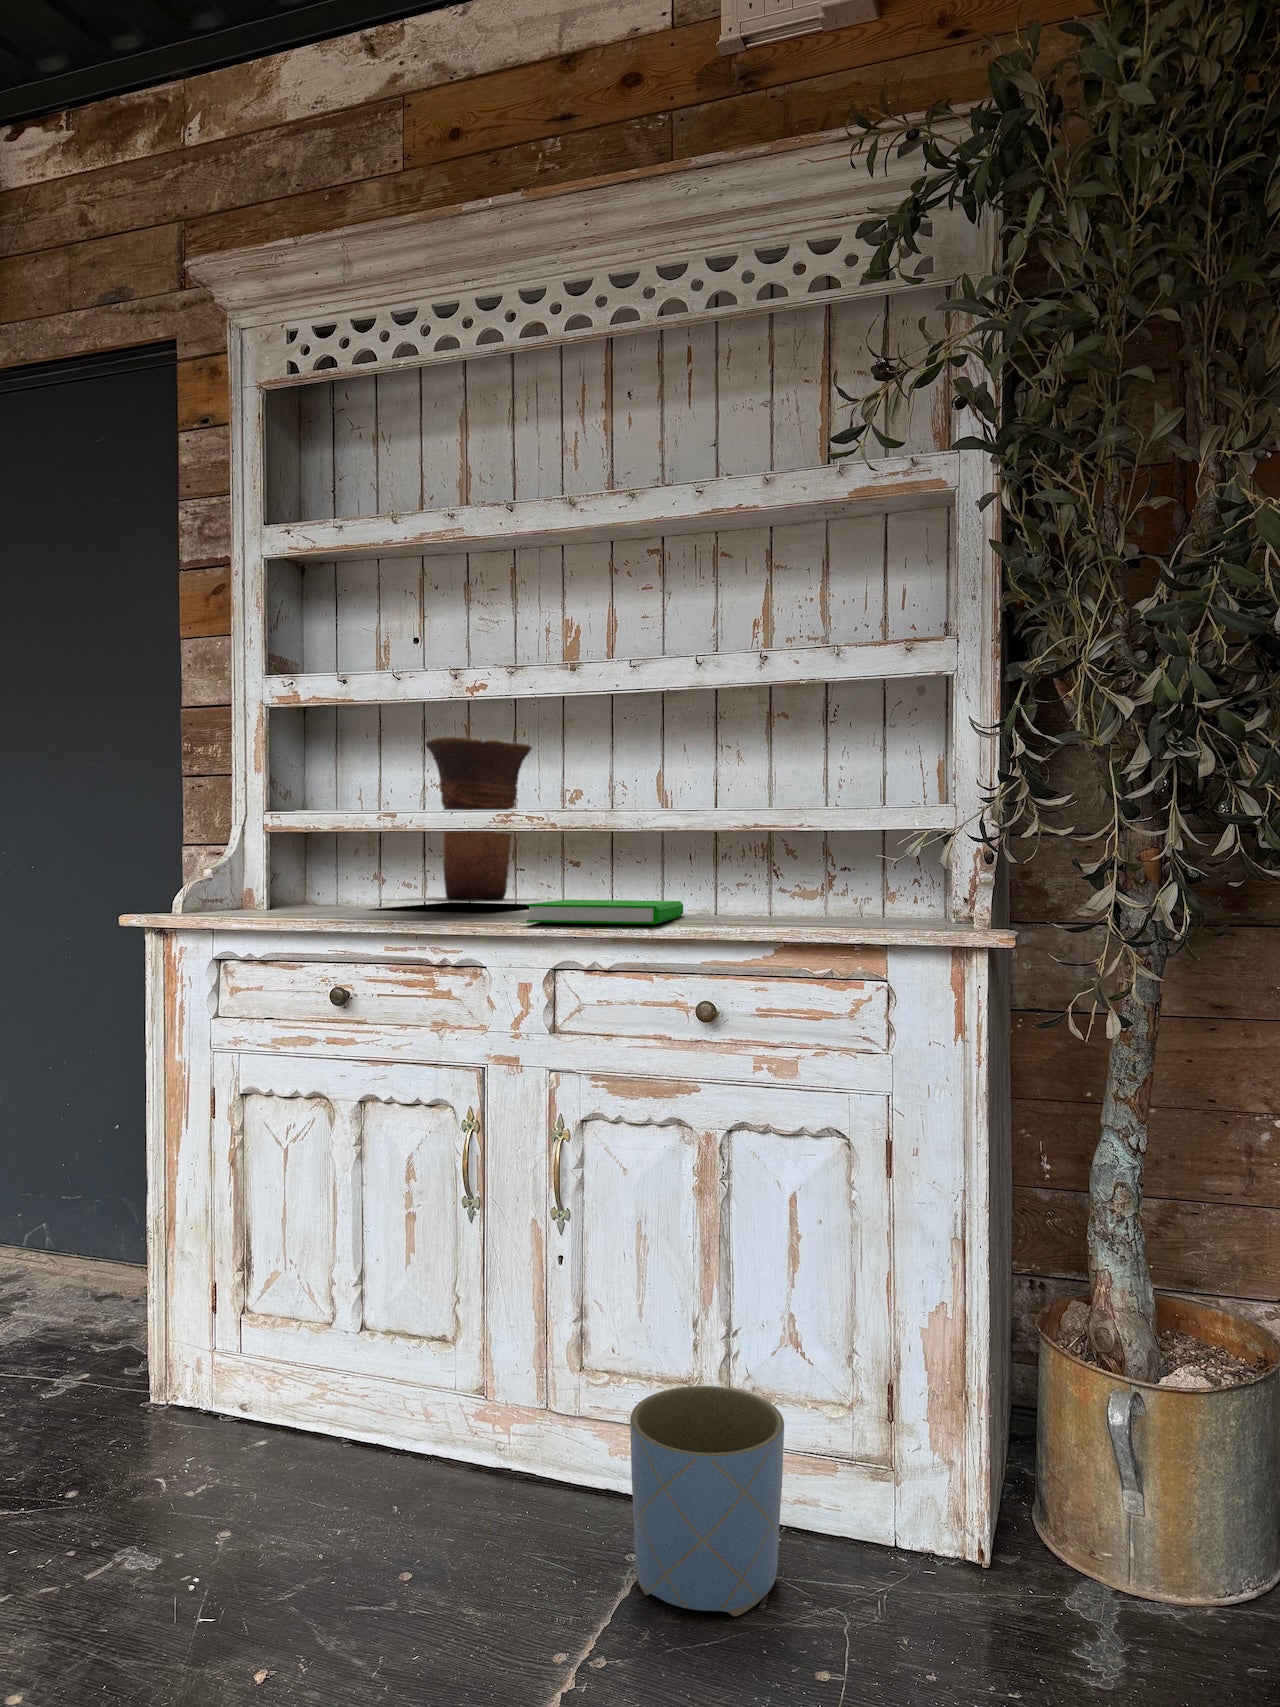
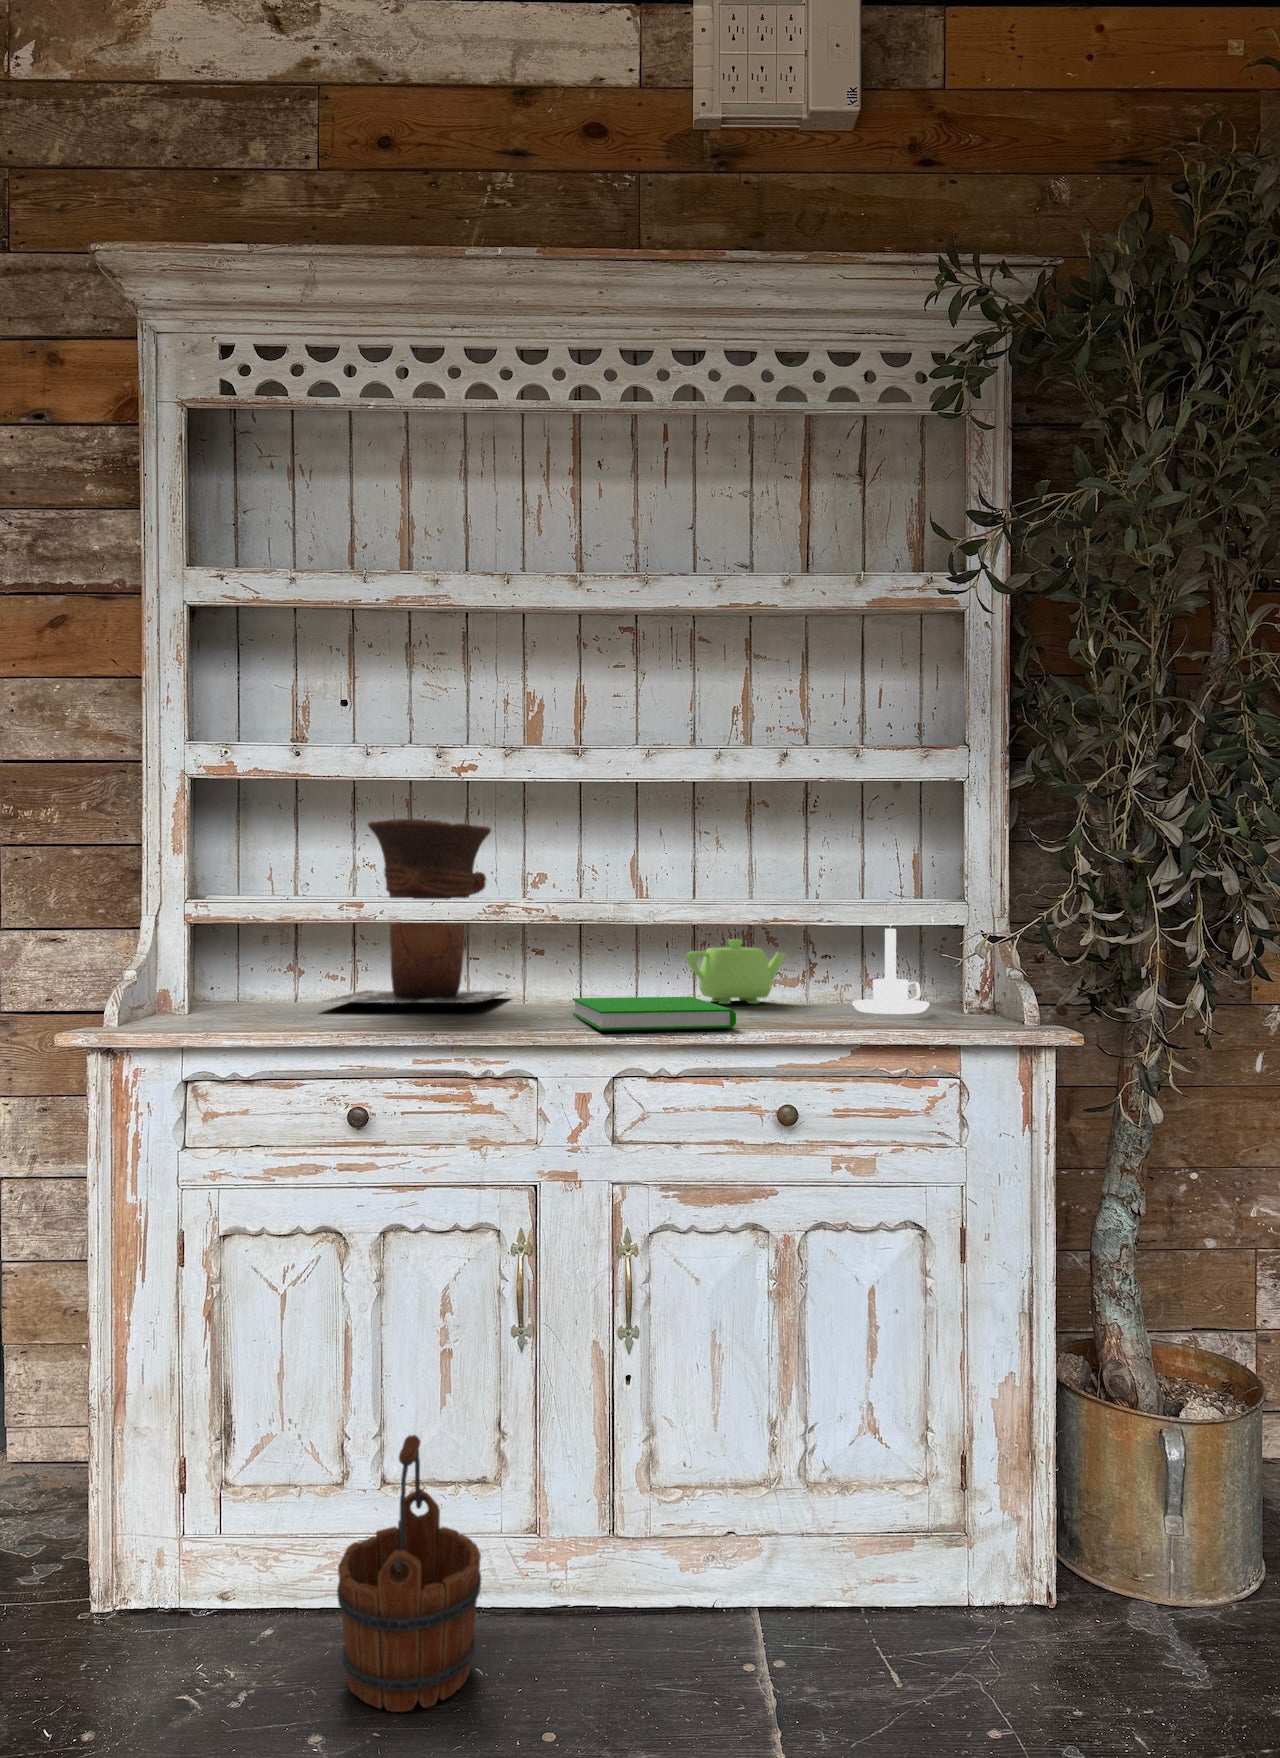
candle holder: none [831,817,911,920] -> present [852,924,929,1014]
teapot: none [702,849,804,912] -> present [686,939,786,1004]
wooden bucket: none [275,1279,407,1523] -> present [337,1435,481,1712]
planter: present [630,1386,784,1616] -> none [759,1484,911,1704]

